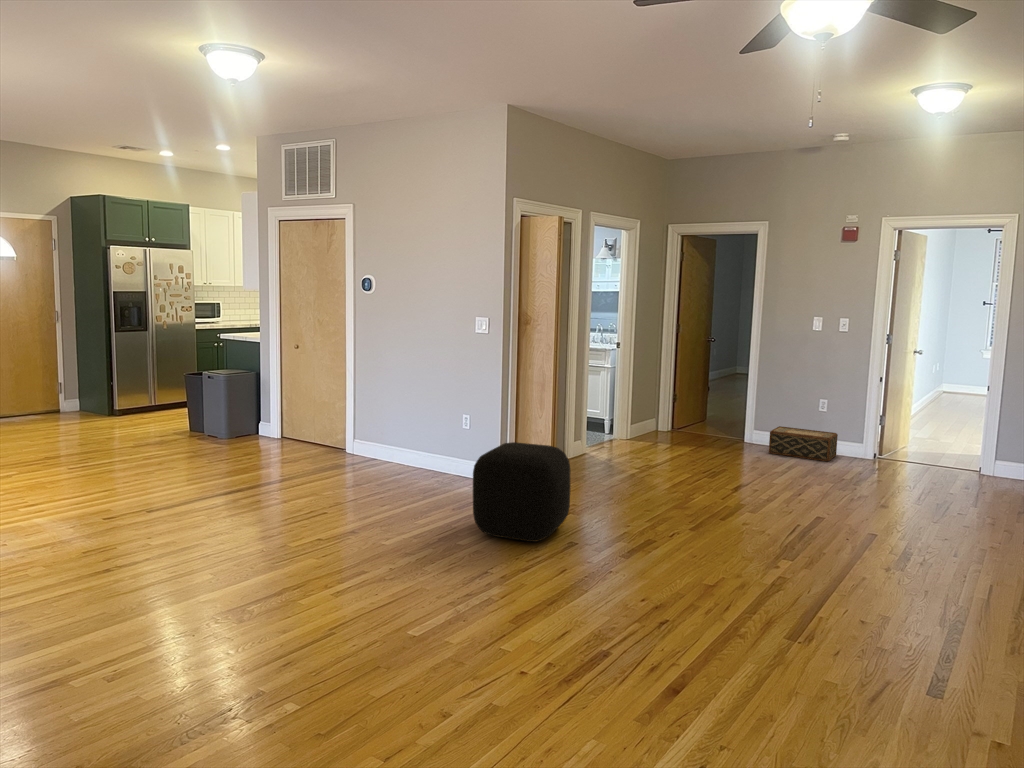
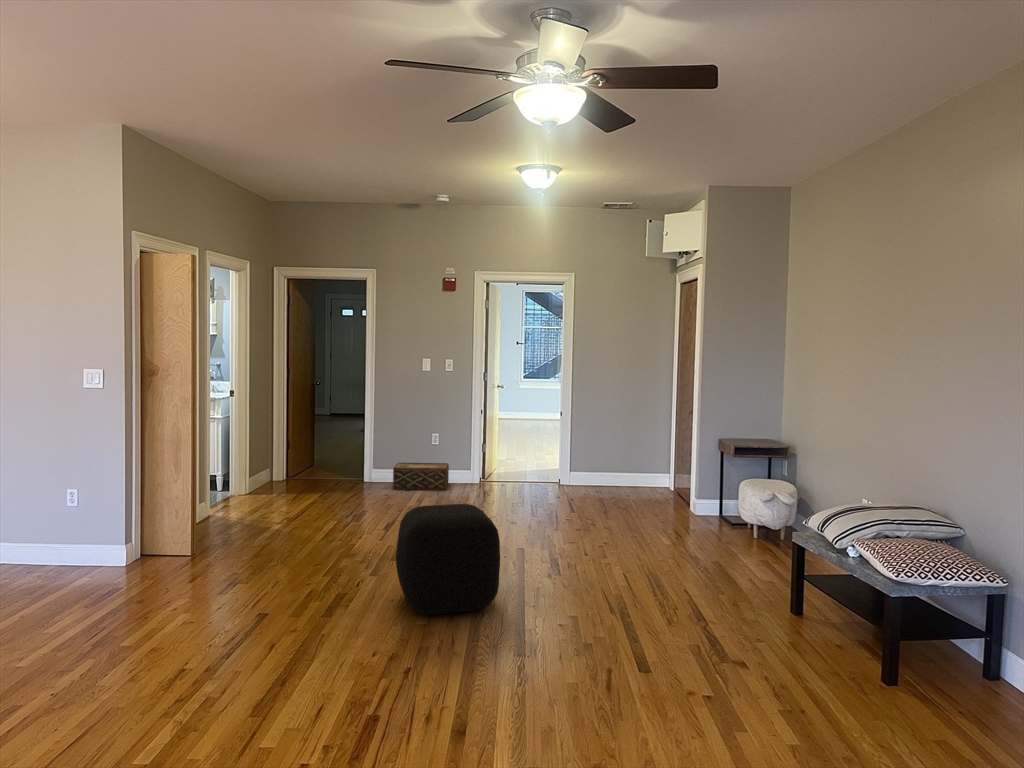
ottoman: present [473,442,571,542] -> present [396,504,500,614]

